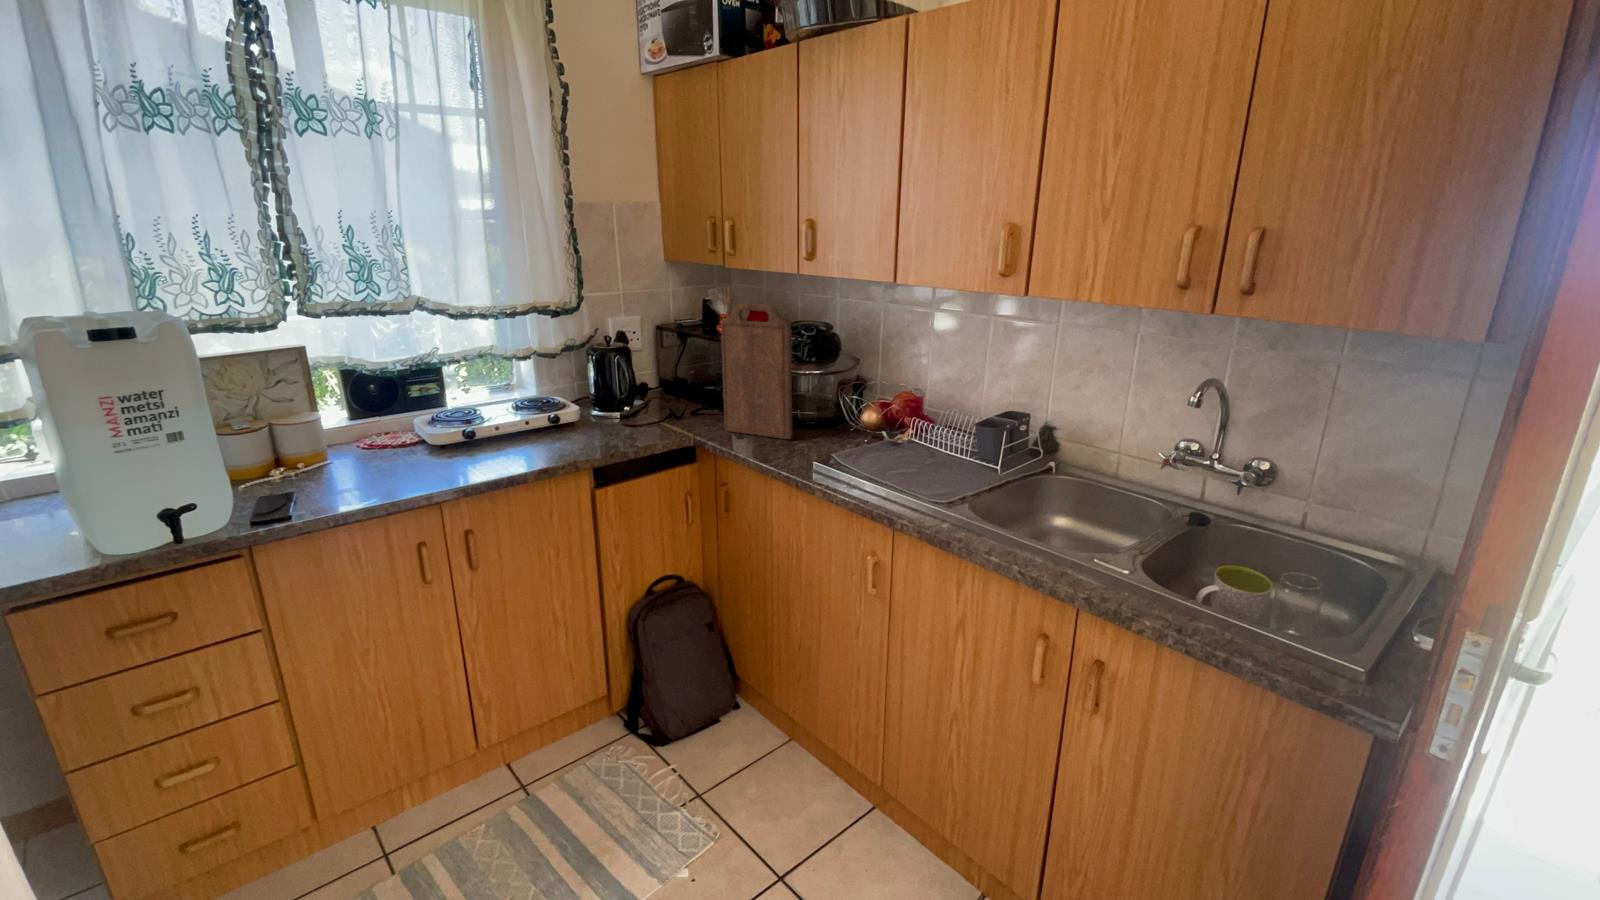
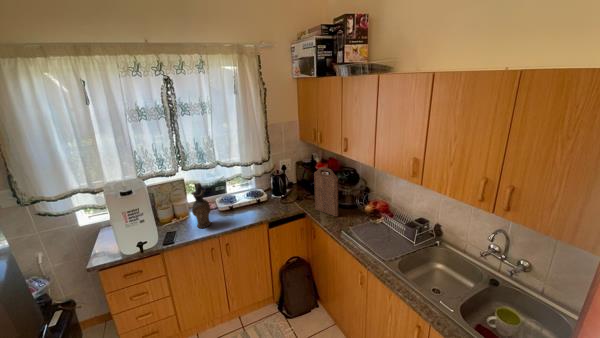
ceramic pitcher: none [345,345,414,485] -> present [191,183,211,228]

